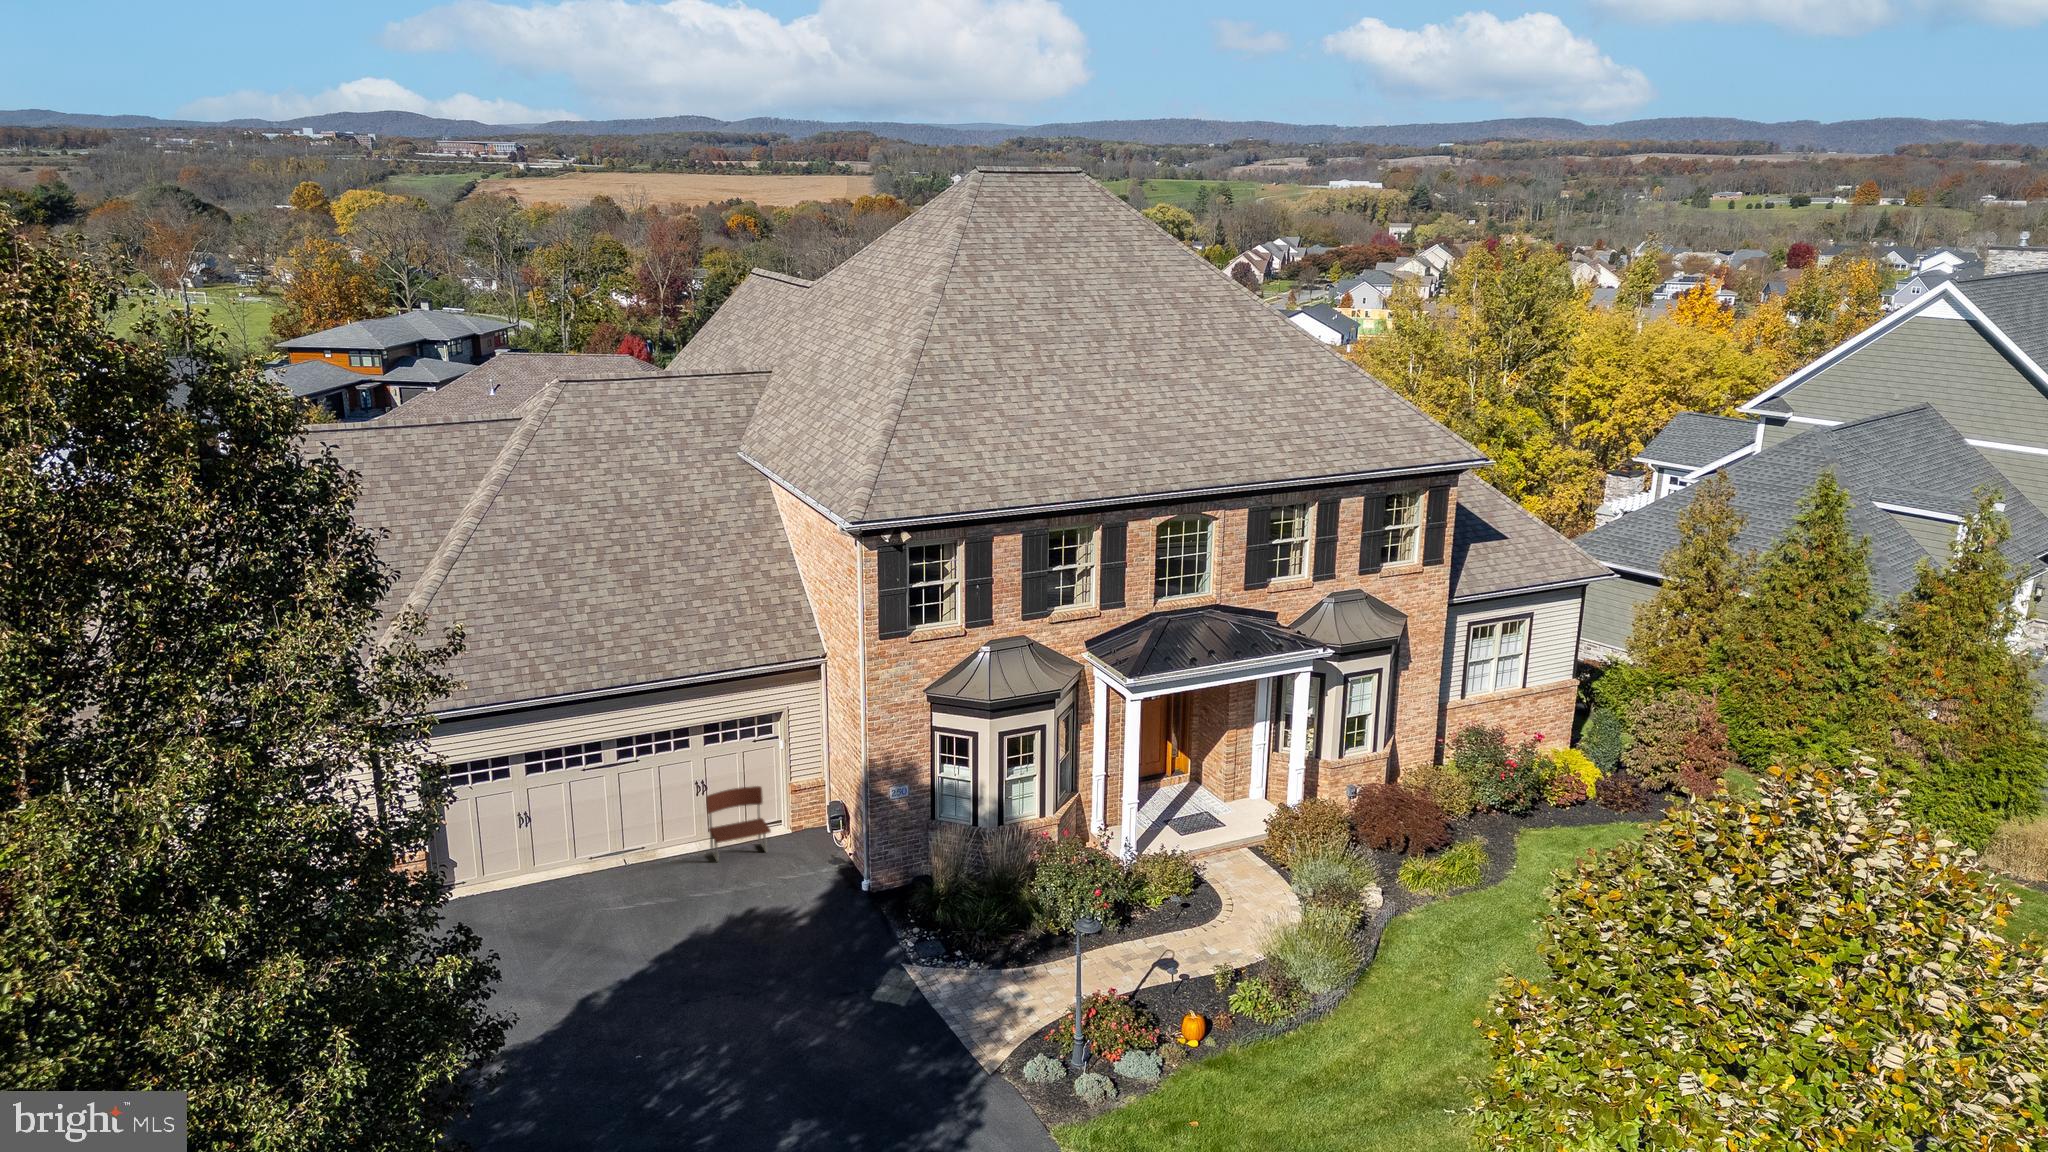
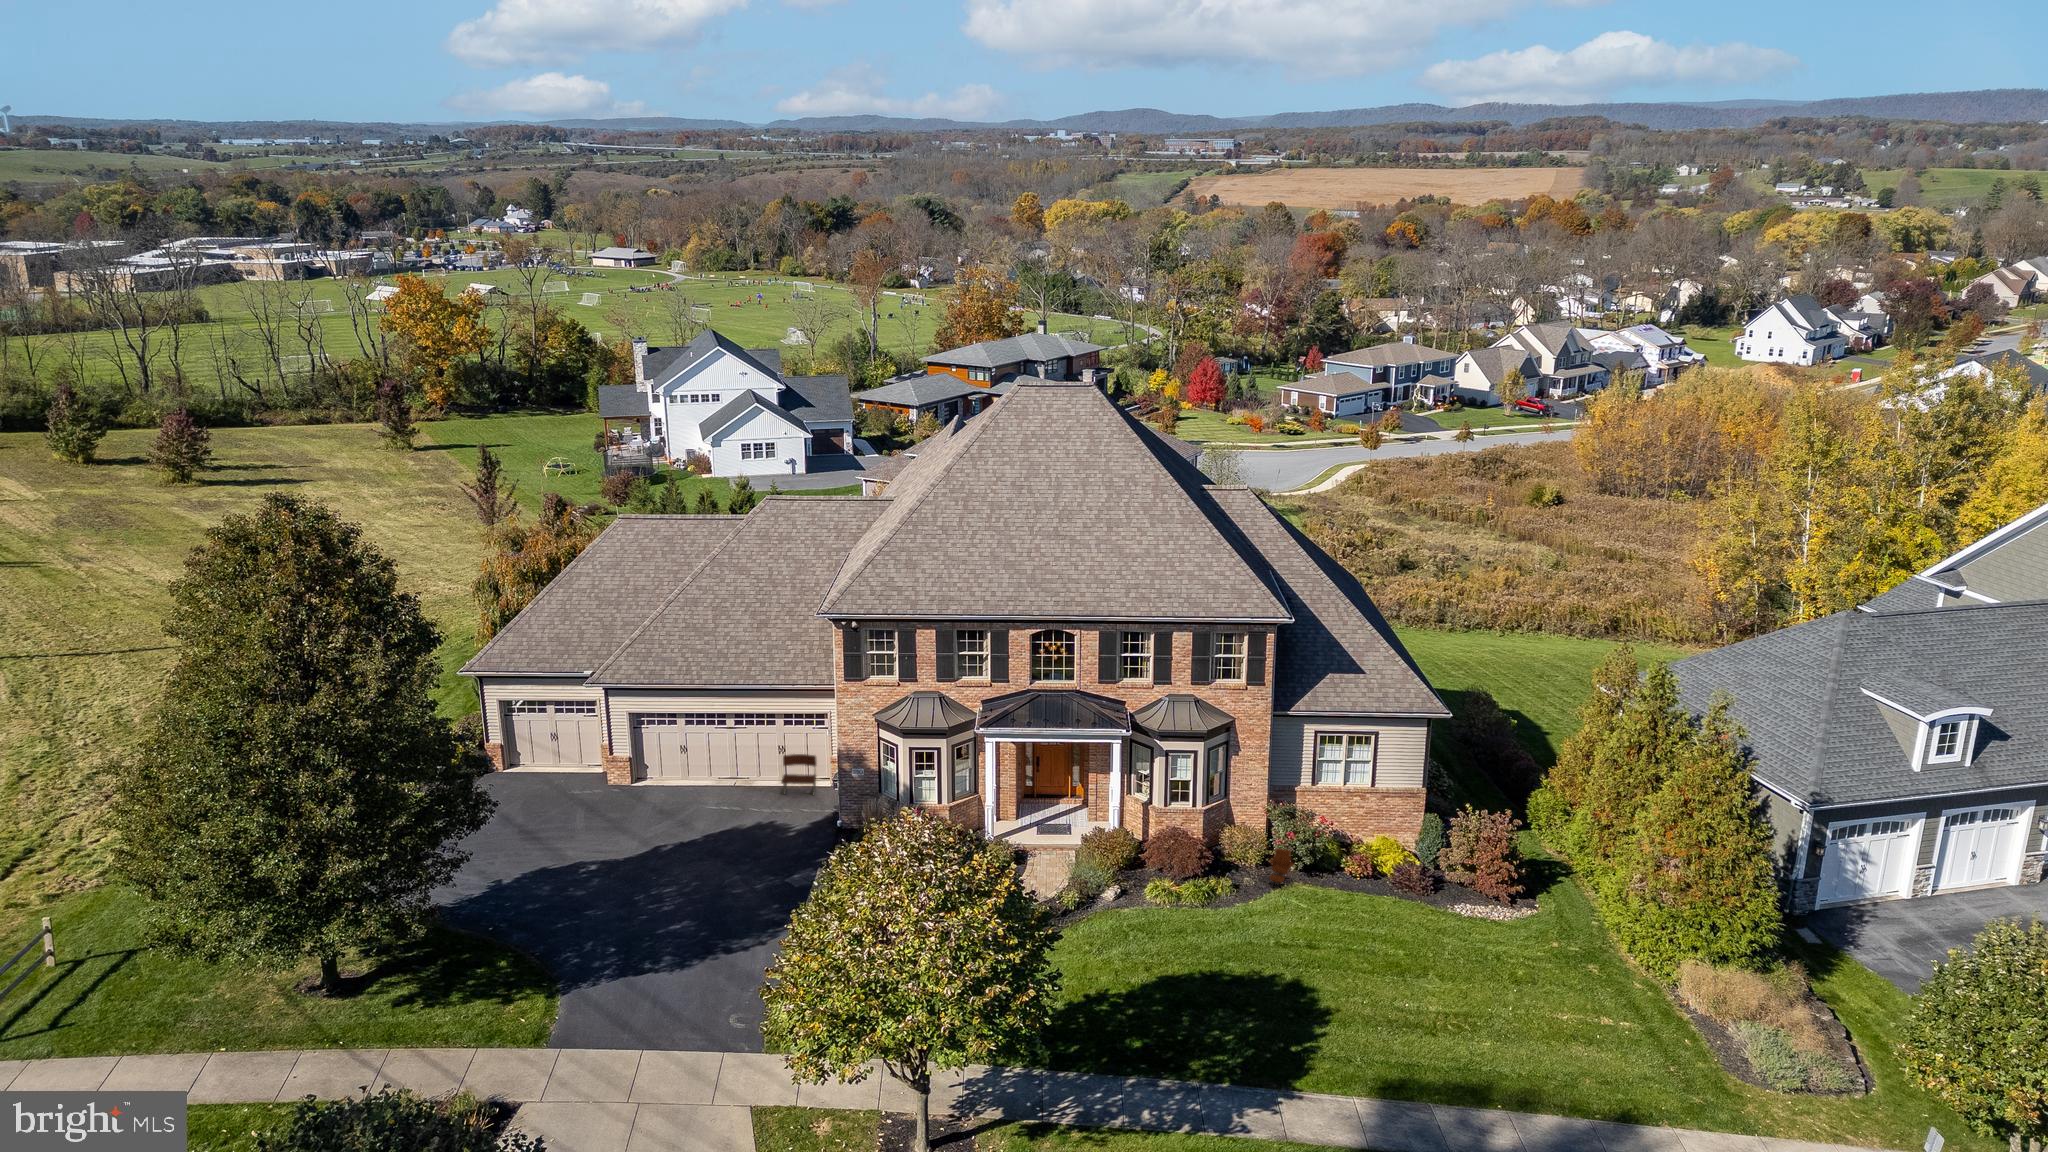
lounge chair: none [1482,782,1520,838] -> present [1269,848,1294,888]

